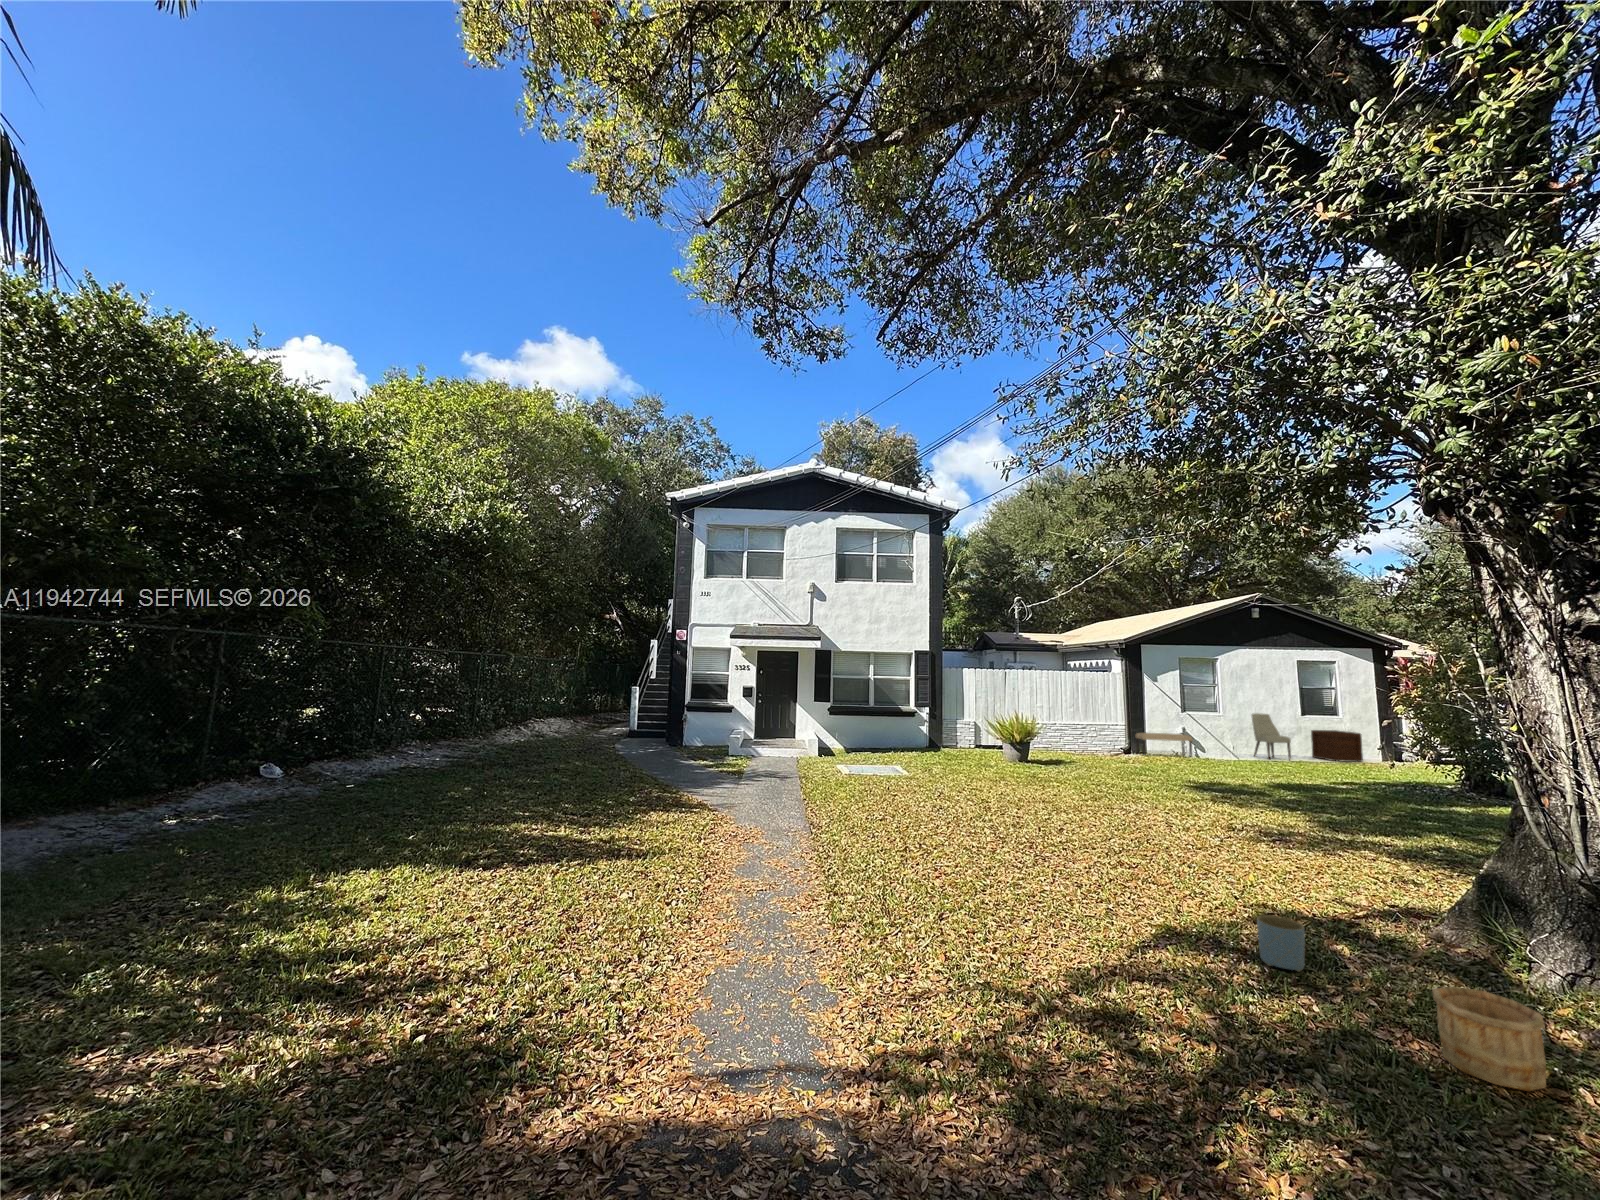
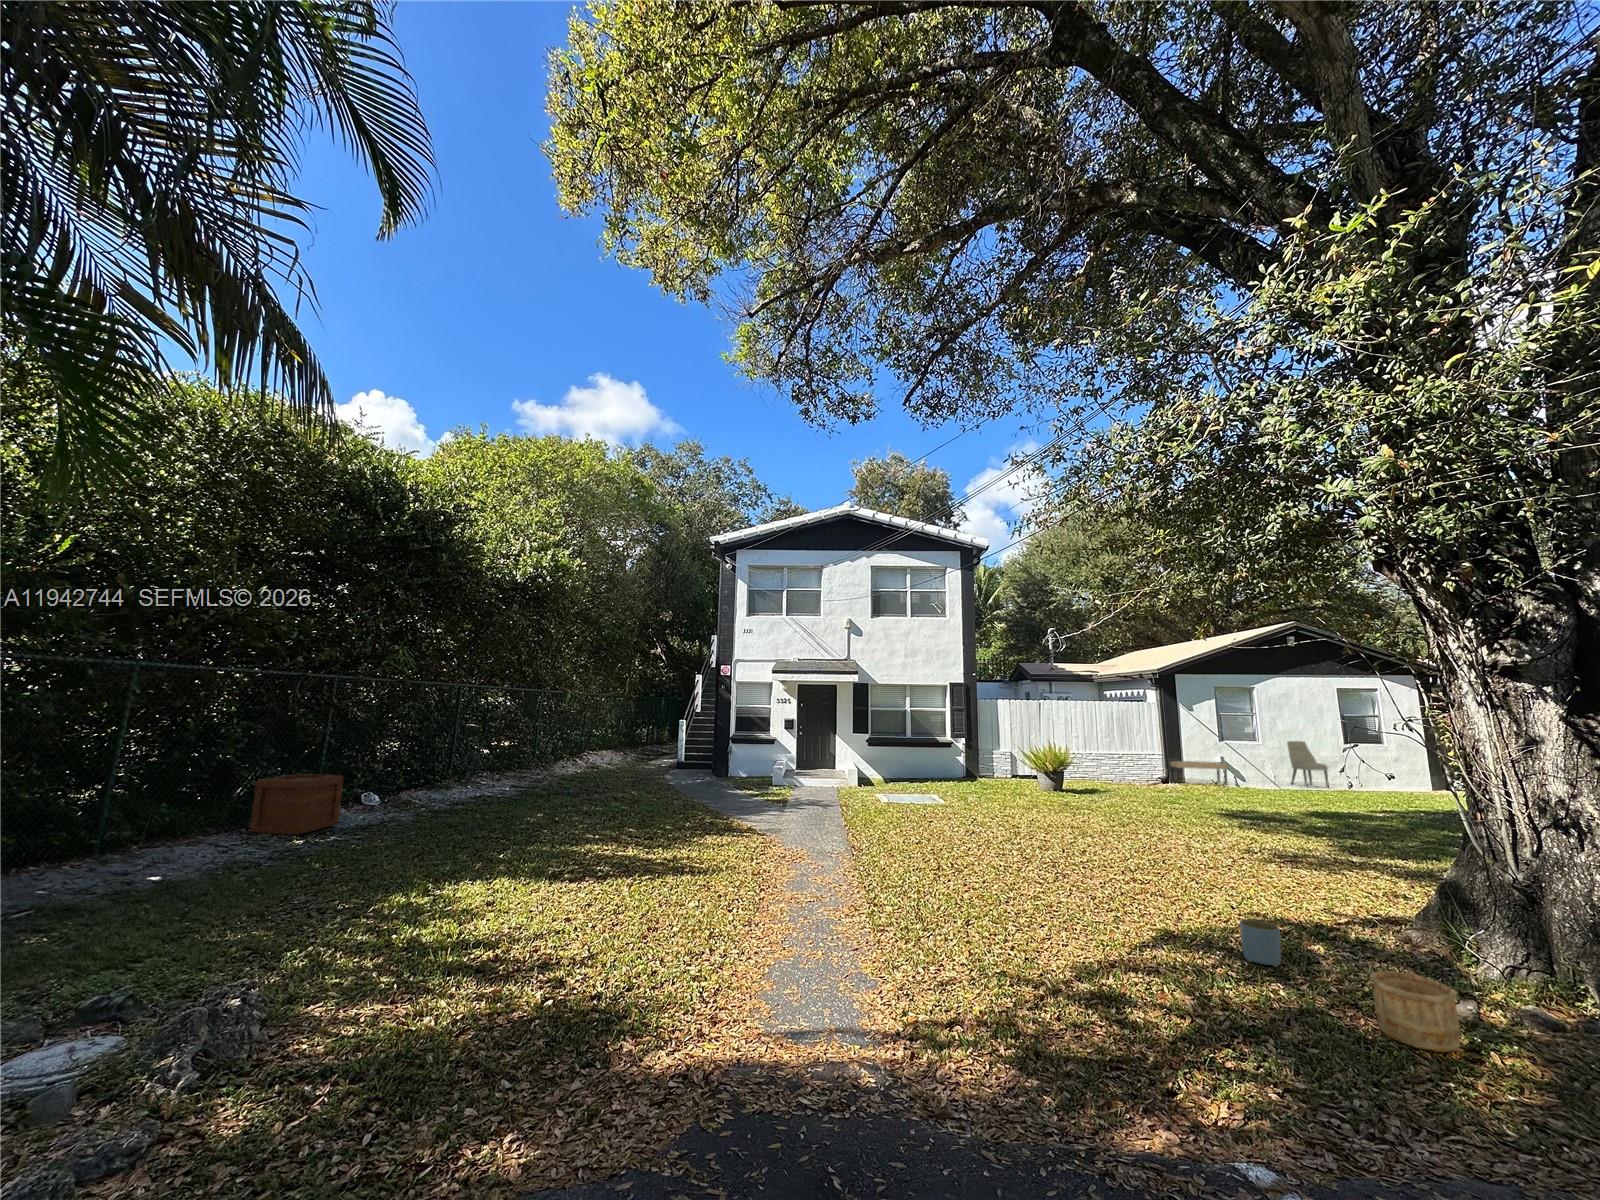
wooden crate: present [1311,730,1363,762] -> present [250,774,343,835]

